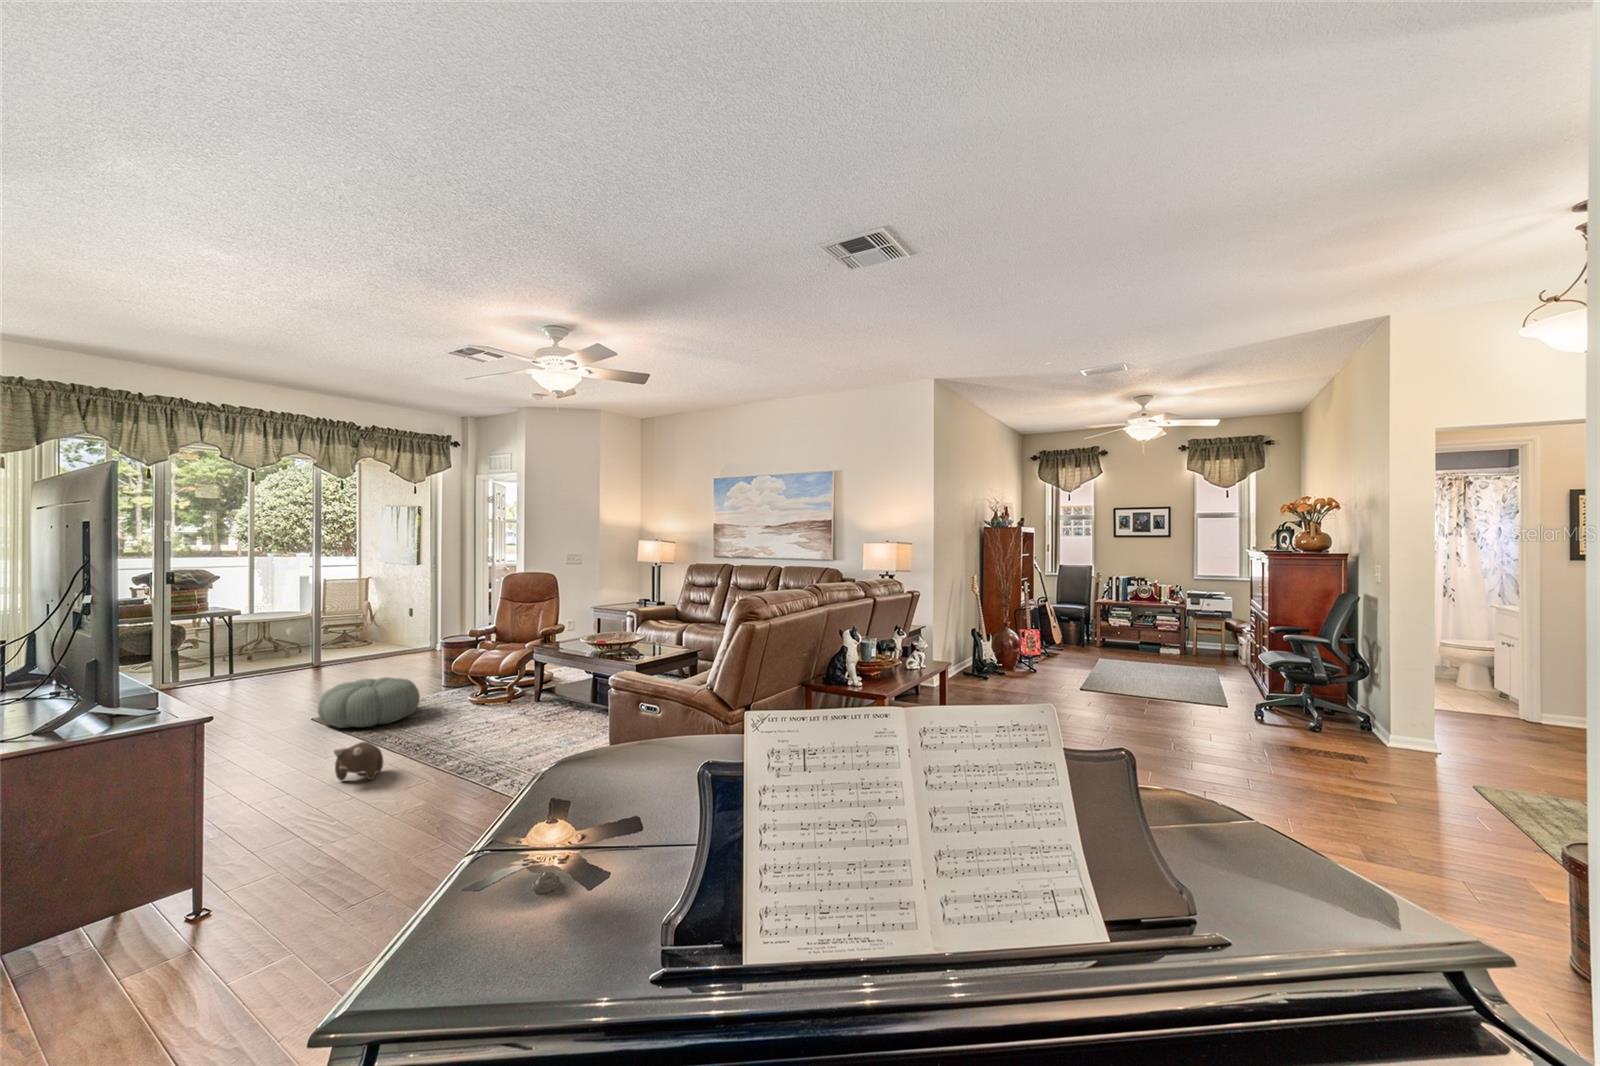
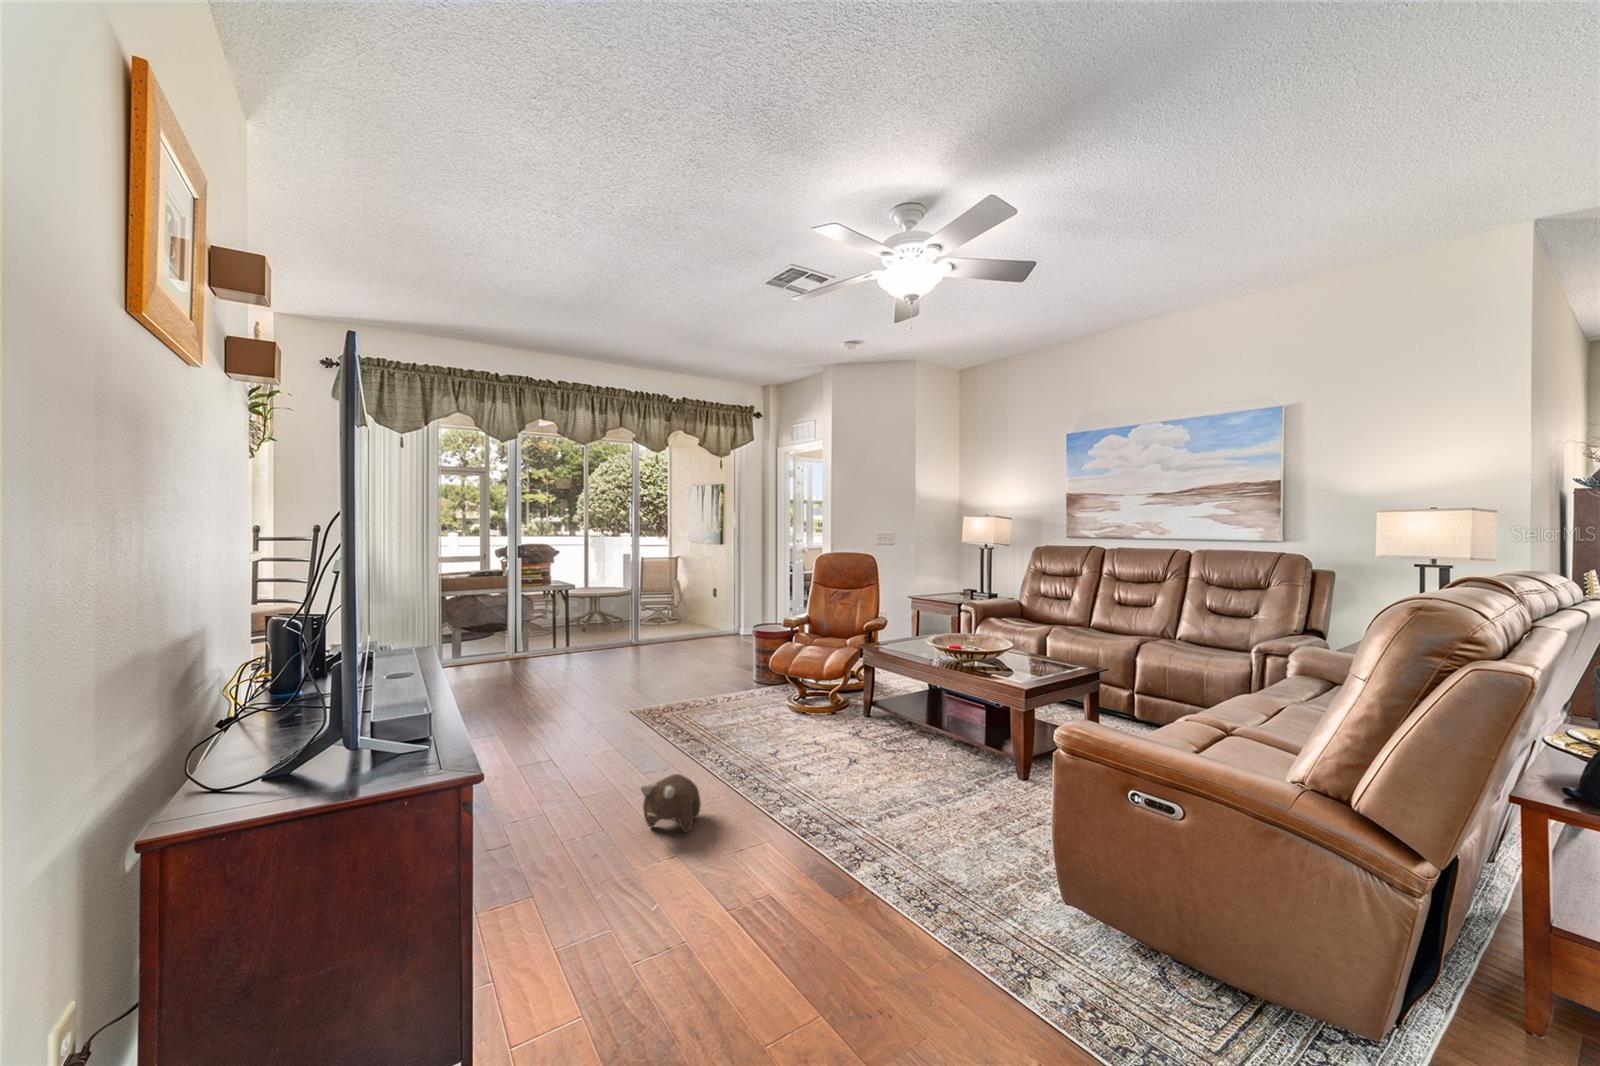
pouf: present [318,677,420,728] -> none [632,672,737,733]

